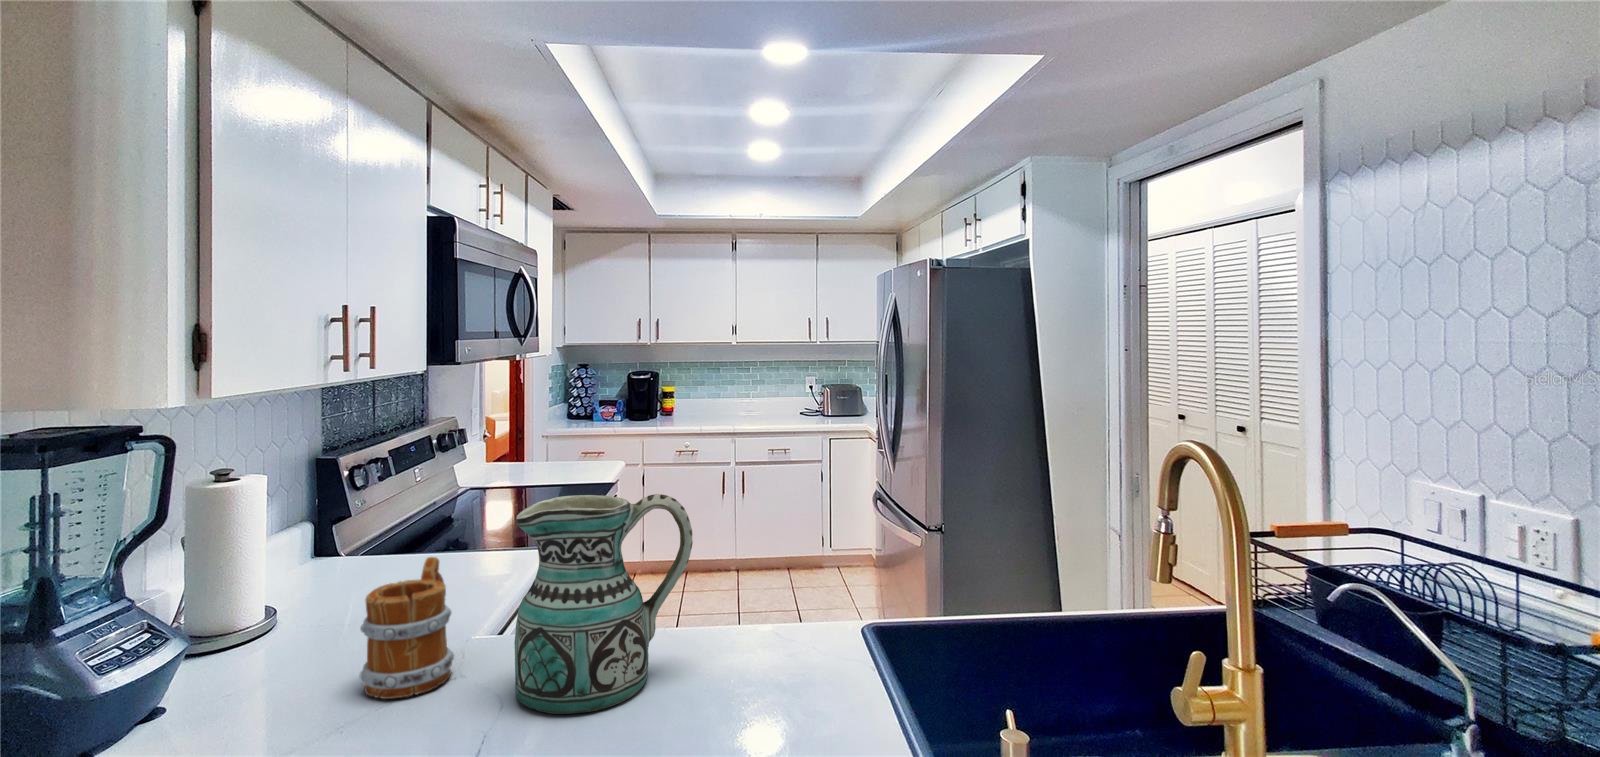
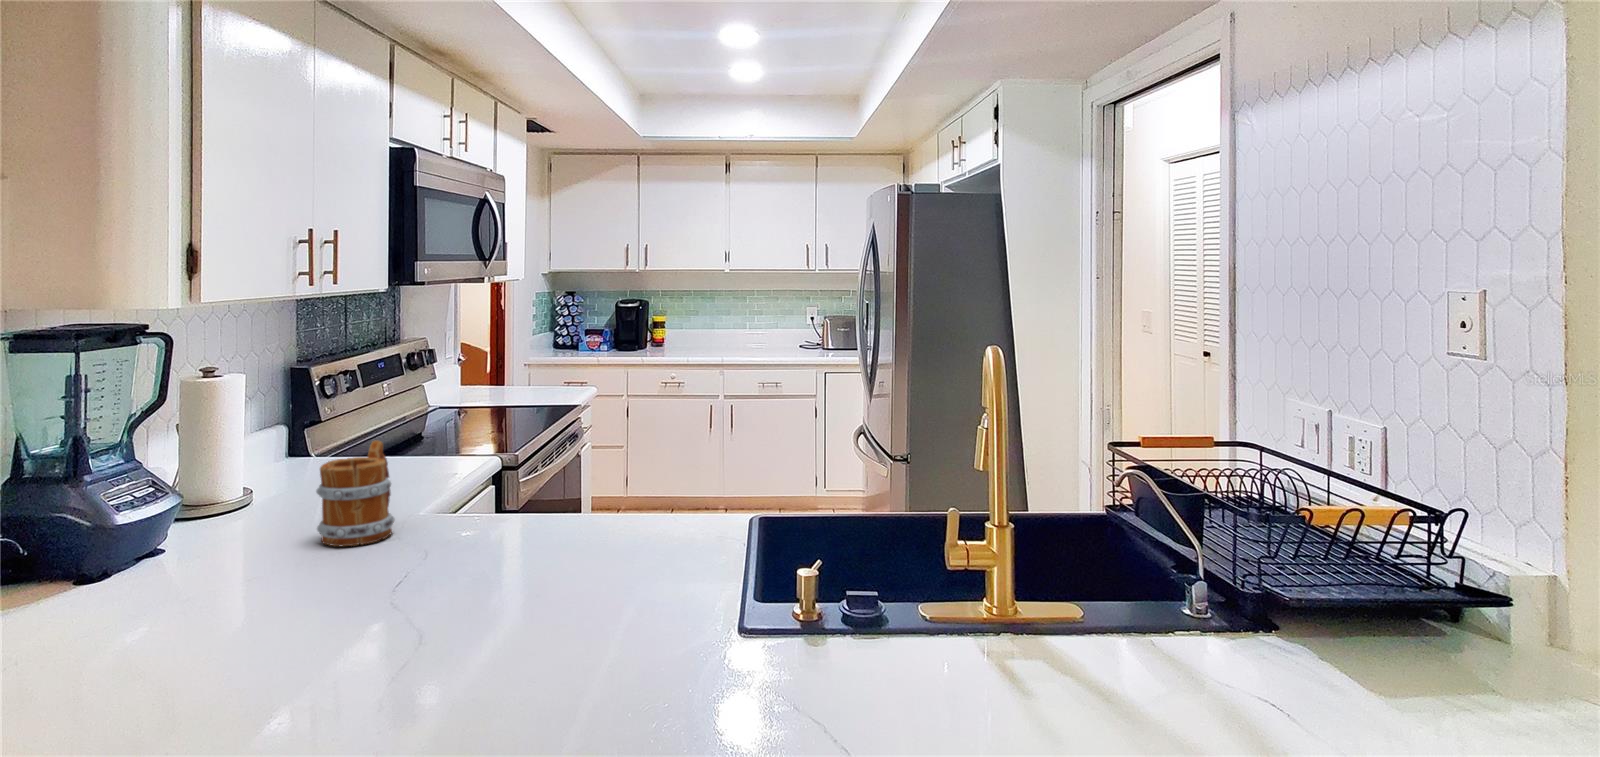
ceramic pitcher: present [515,494,693,714] -> none [436,389,587,557]

